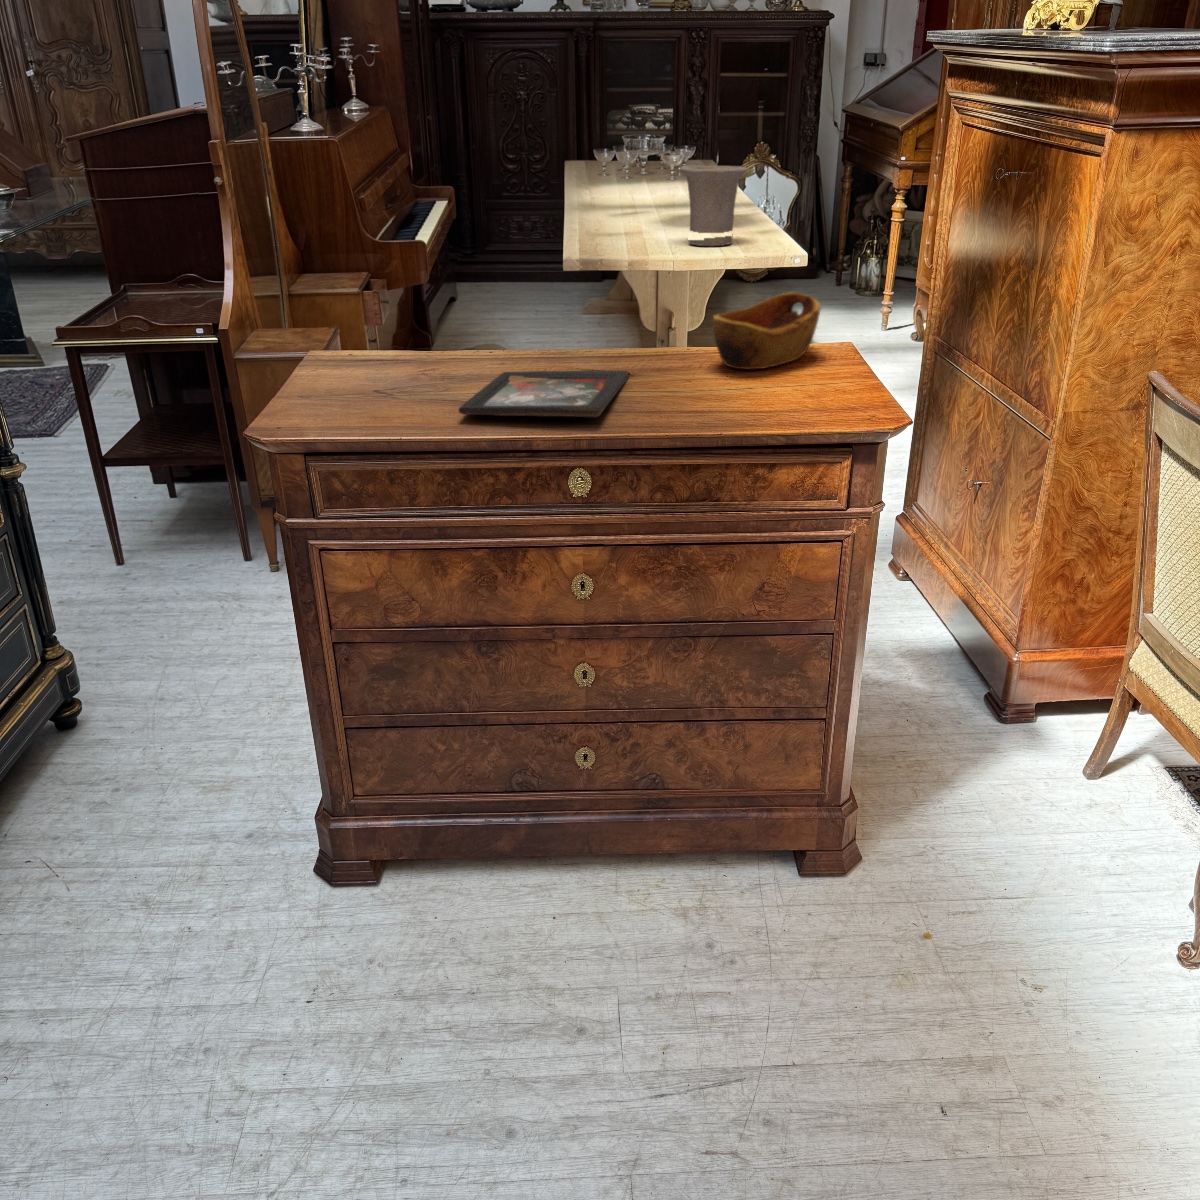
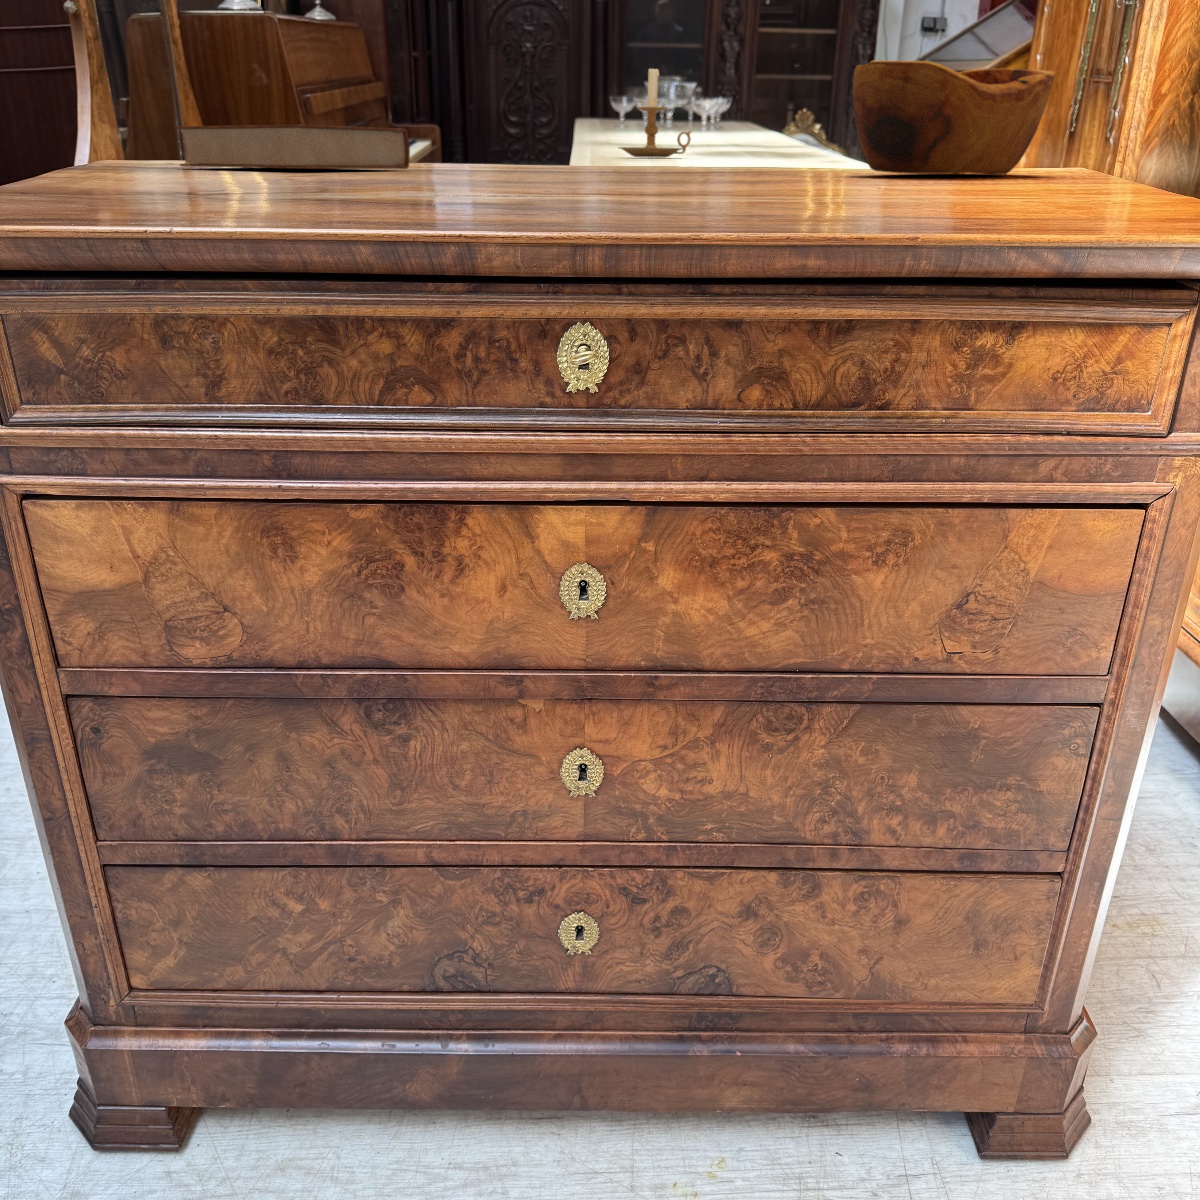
vase: present [681,166,748,246] -> none [732,47,822,158]
candle holder: none [597,183,652,250] -> present [620,66,691,158]
book: none [353,326,481,370] -> present [175,125,410,169]
decorative tray: present [459,371,629,417] -> none [317,173,685,201]

